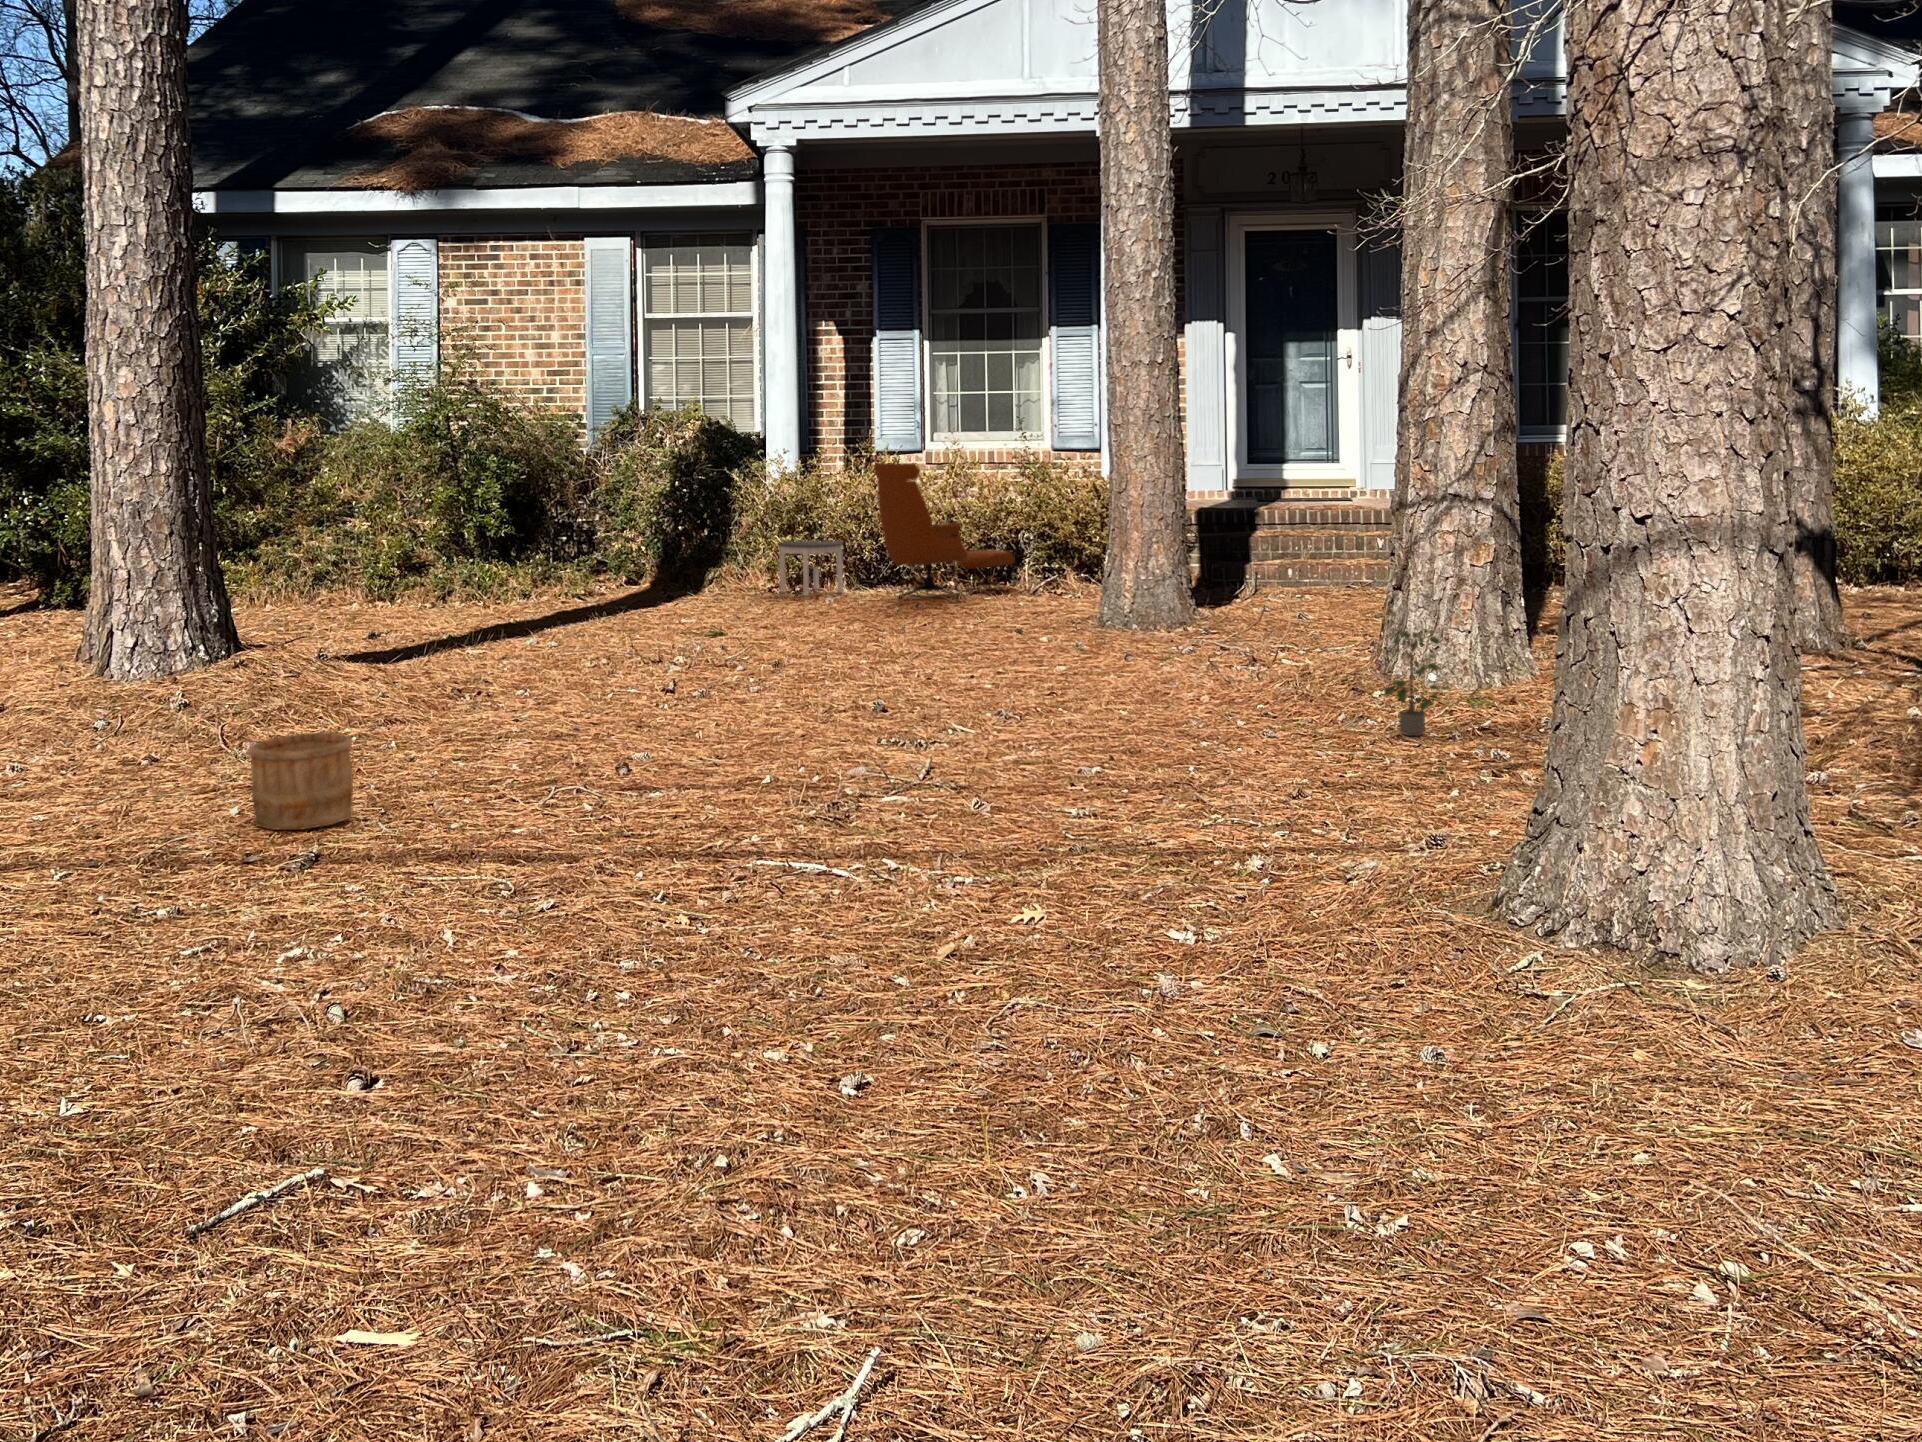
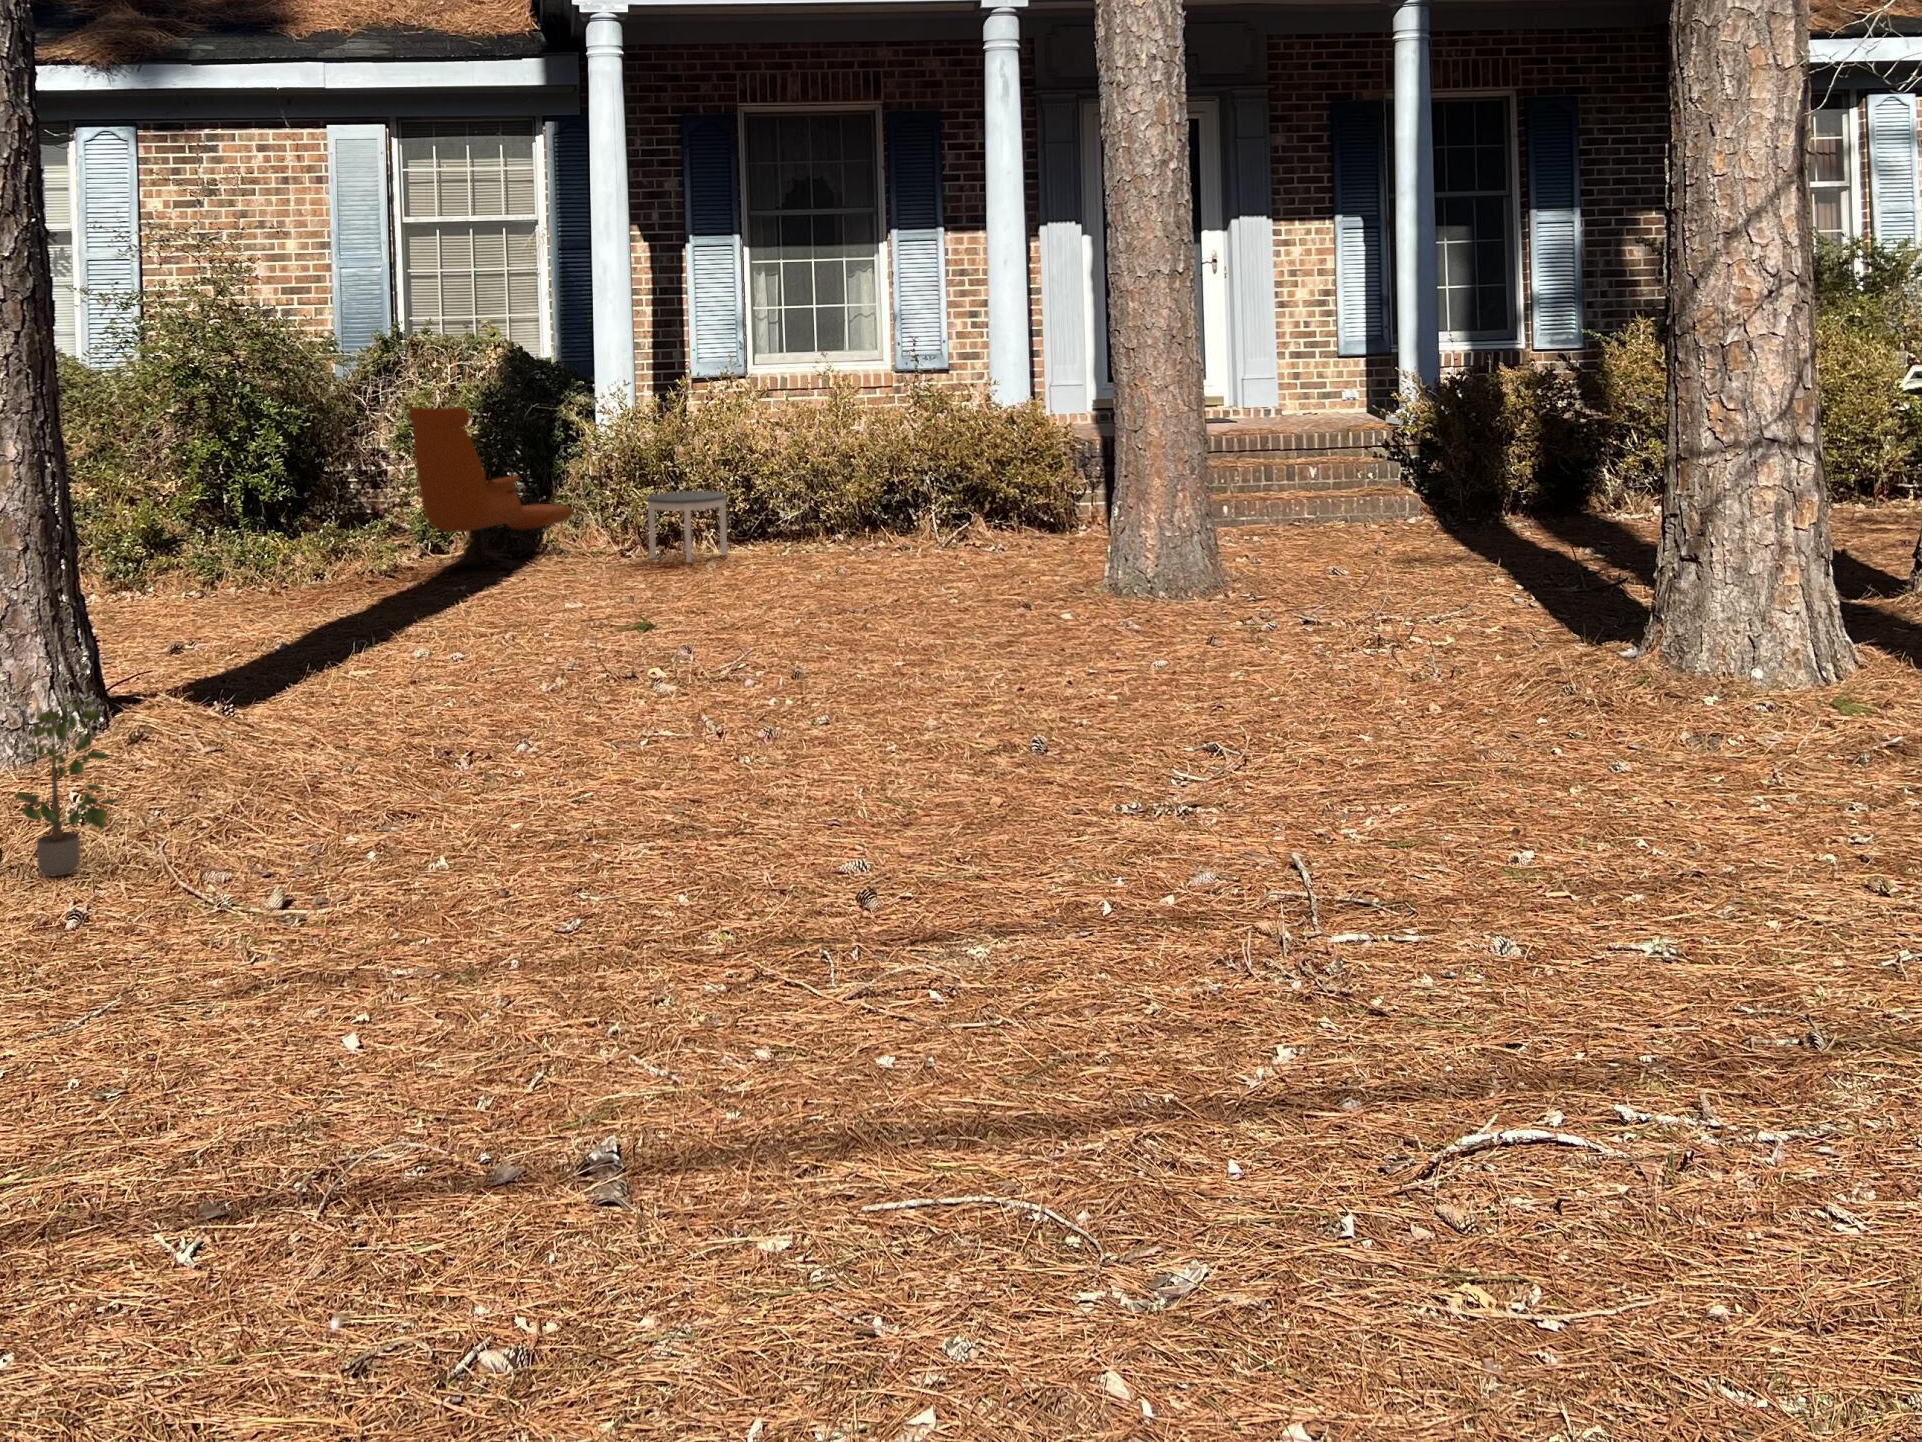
lounge chair: present [874,462,1015,599] -> present [408,407,574,573]
potted plant: present [1384,630,1443,736] -> present [15,701,119,876]
wooden bucket: present [247,733,353,830] -> none [393,884,565,1064]

